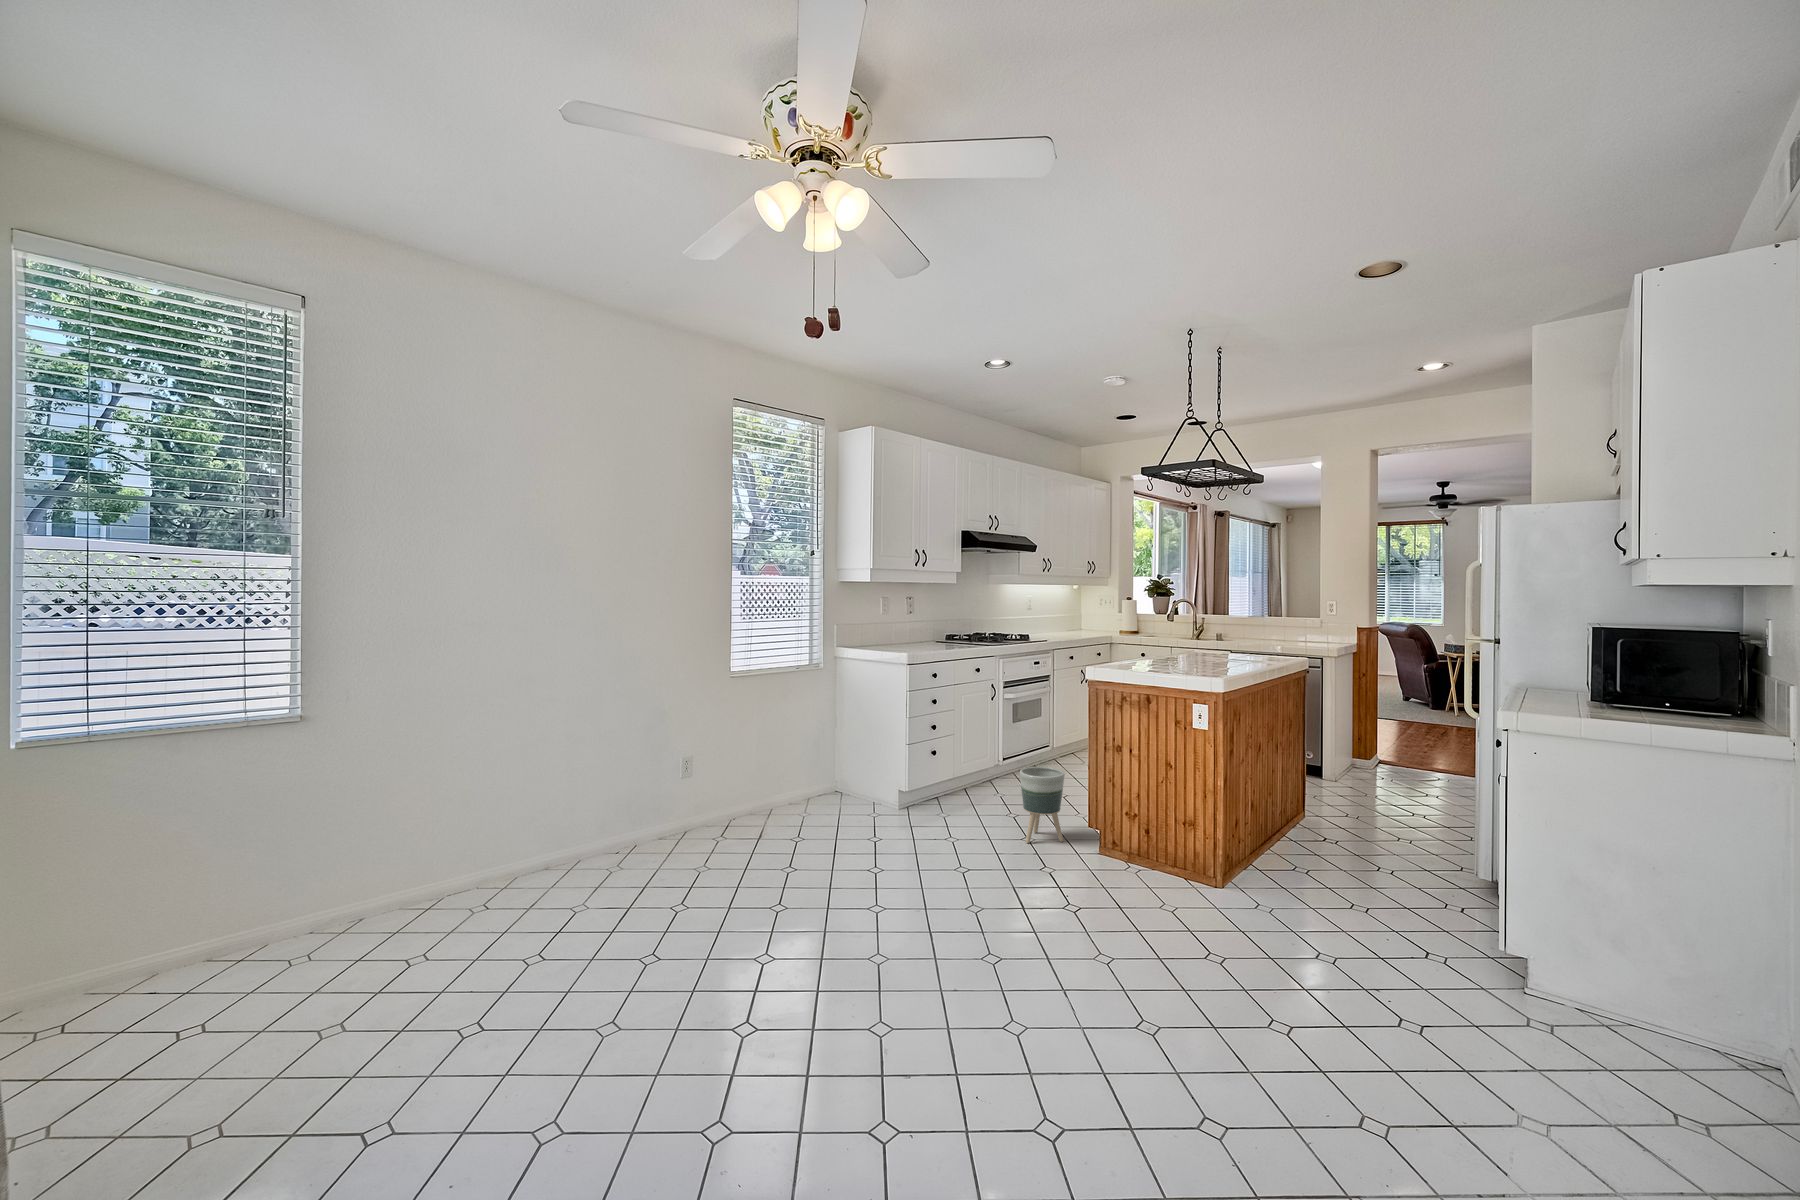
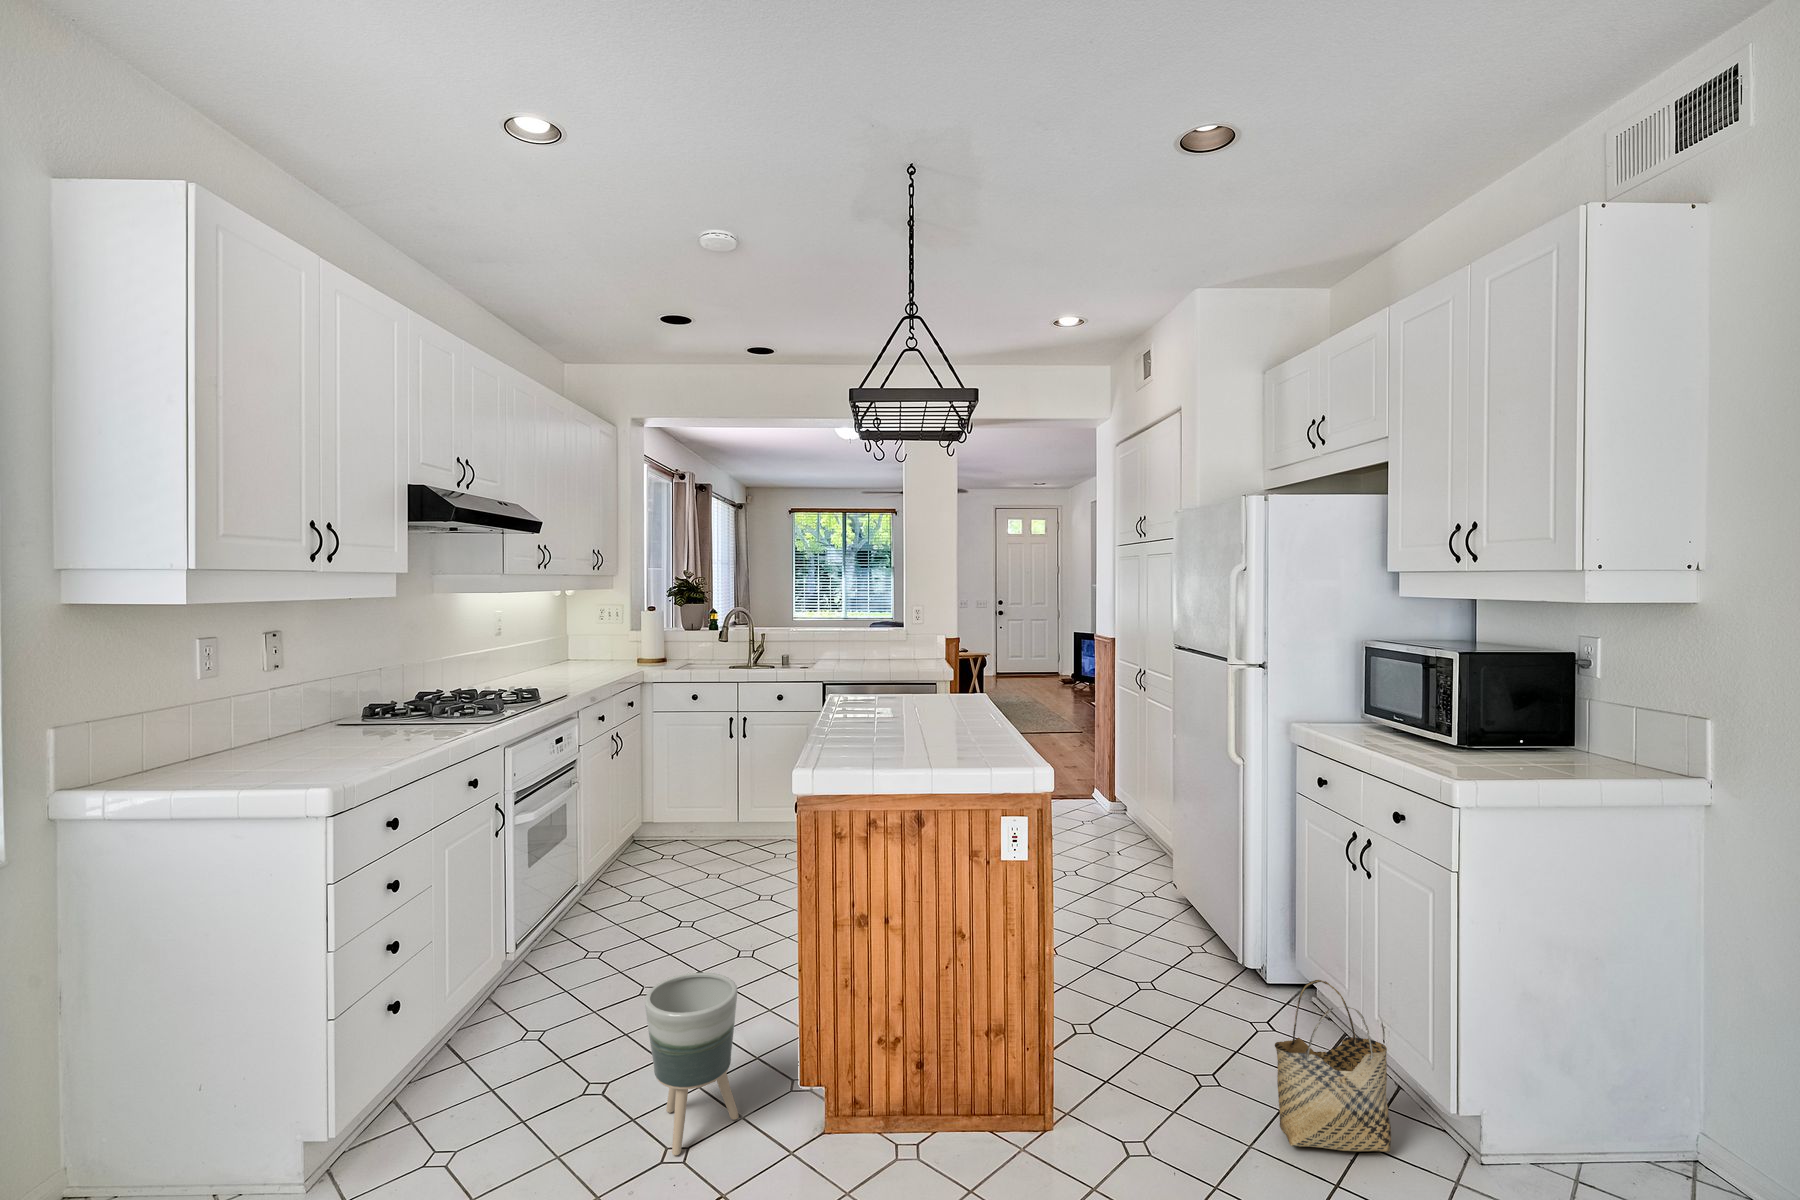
woven basket: none [1360,838,1449,953] -> present [1275,980,1391,1152]

